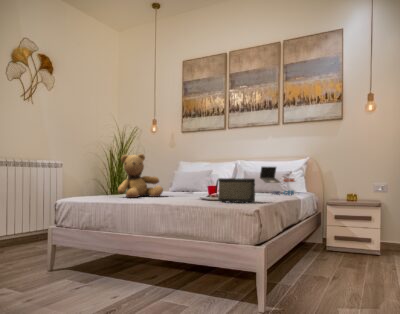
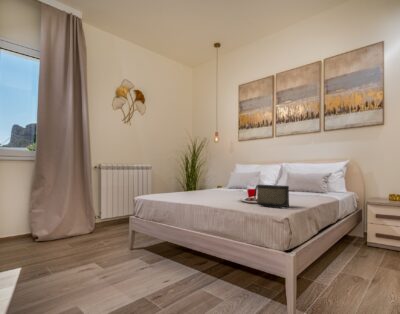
teddy bear: present [118,153,163,198] -> none [183,161,217,197]
laptop: present [260,167,294,195] -> none [301,170,334,196]

